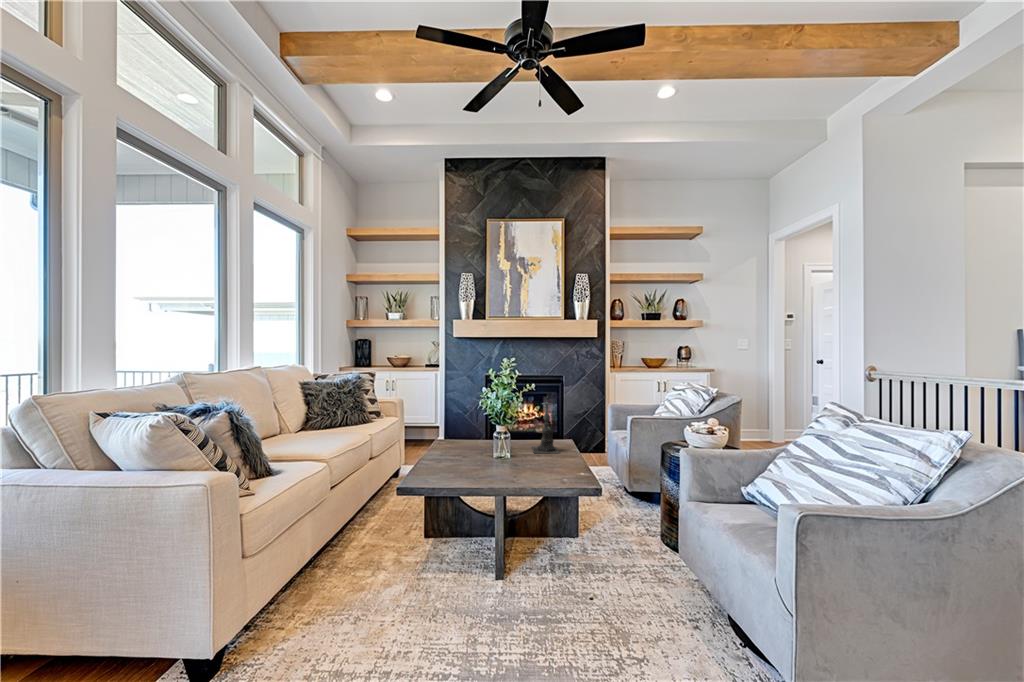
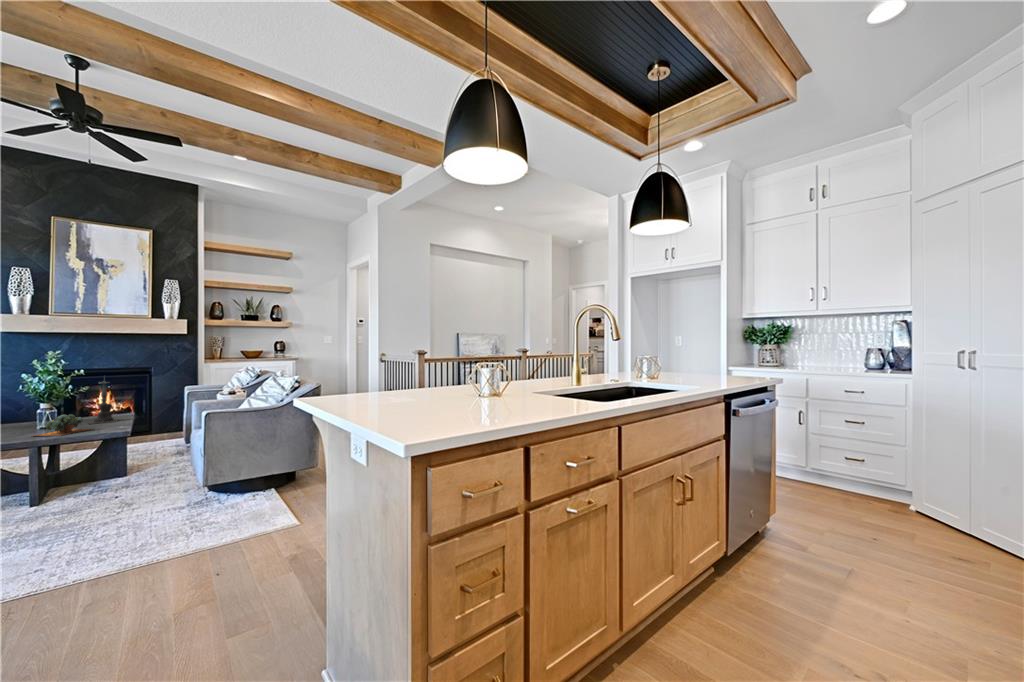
succulent plant: none [494,446,545,476] -> present [34,414,89,436]

